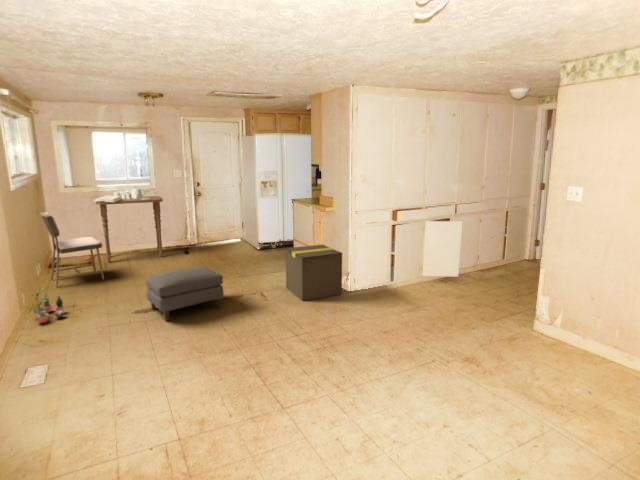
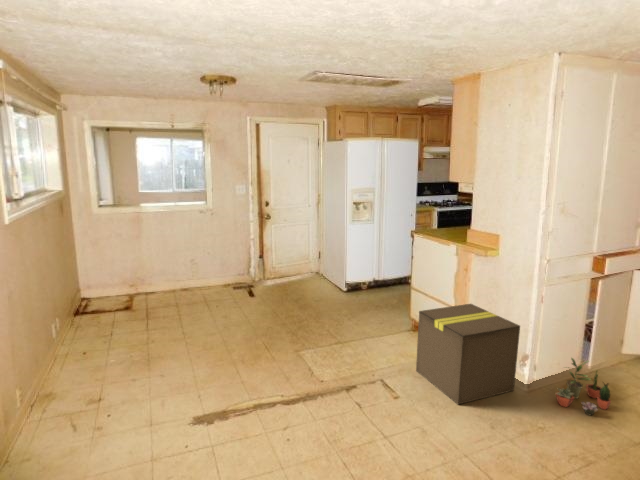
side table: present [94,187,163,262] -> none [135,208,223,308]
dining chair: present [40,212,104,287] -> none [62,244,146,354]
ottoman: present [146,267,223,321] -> none [211,340,334,448]
potted plant: present [33,289,65,323] -> present [555,358,611,415]

